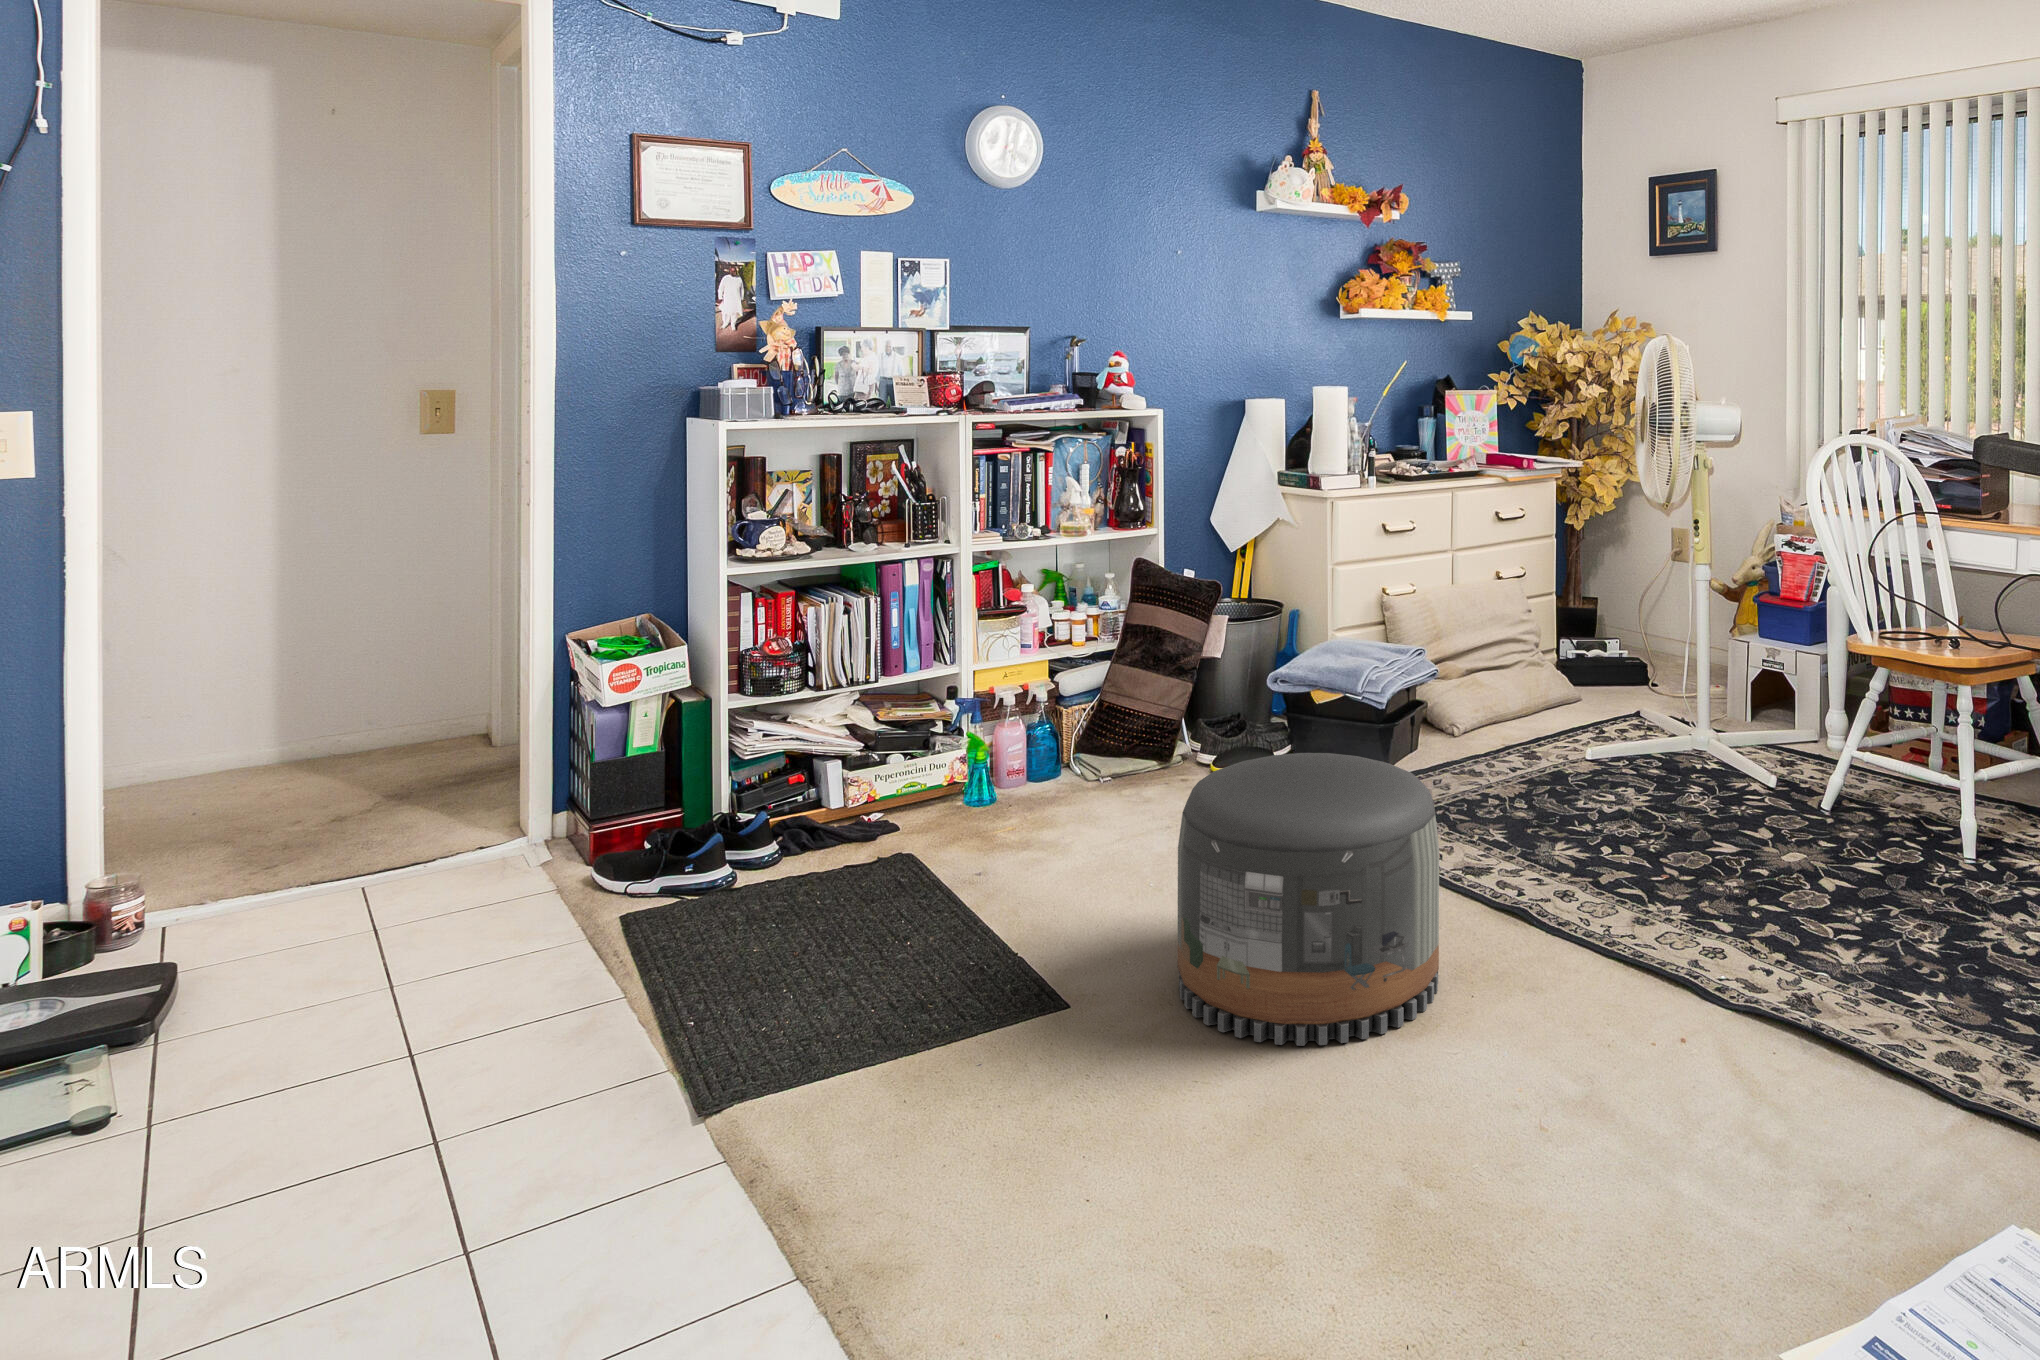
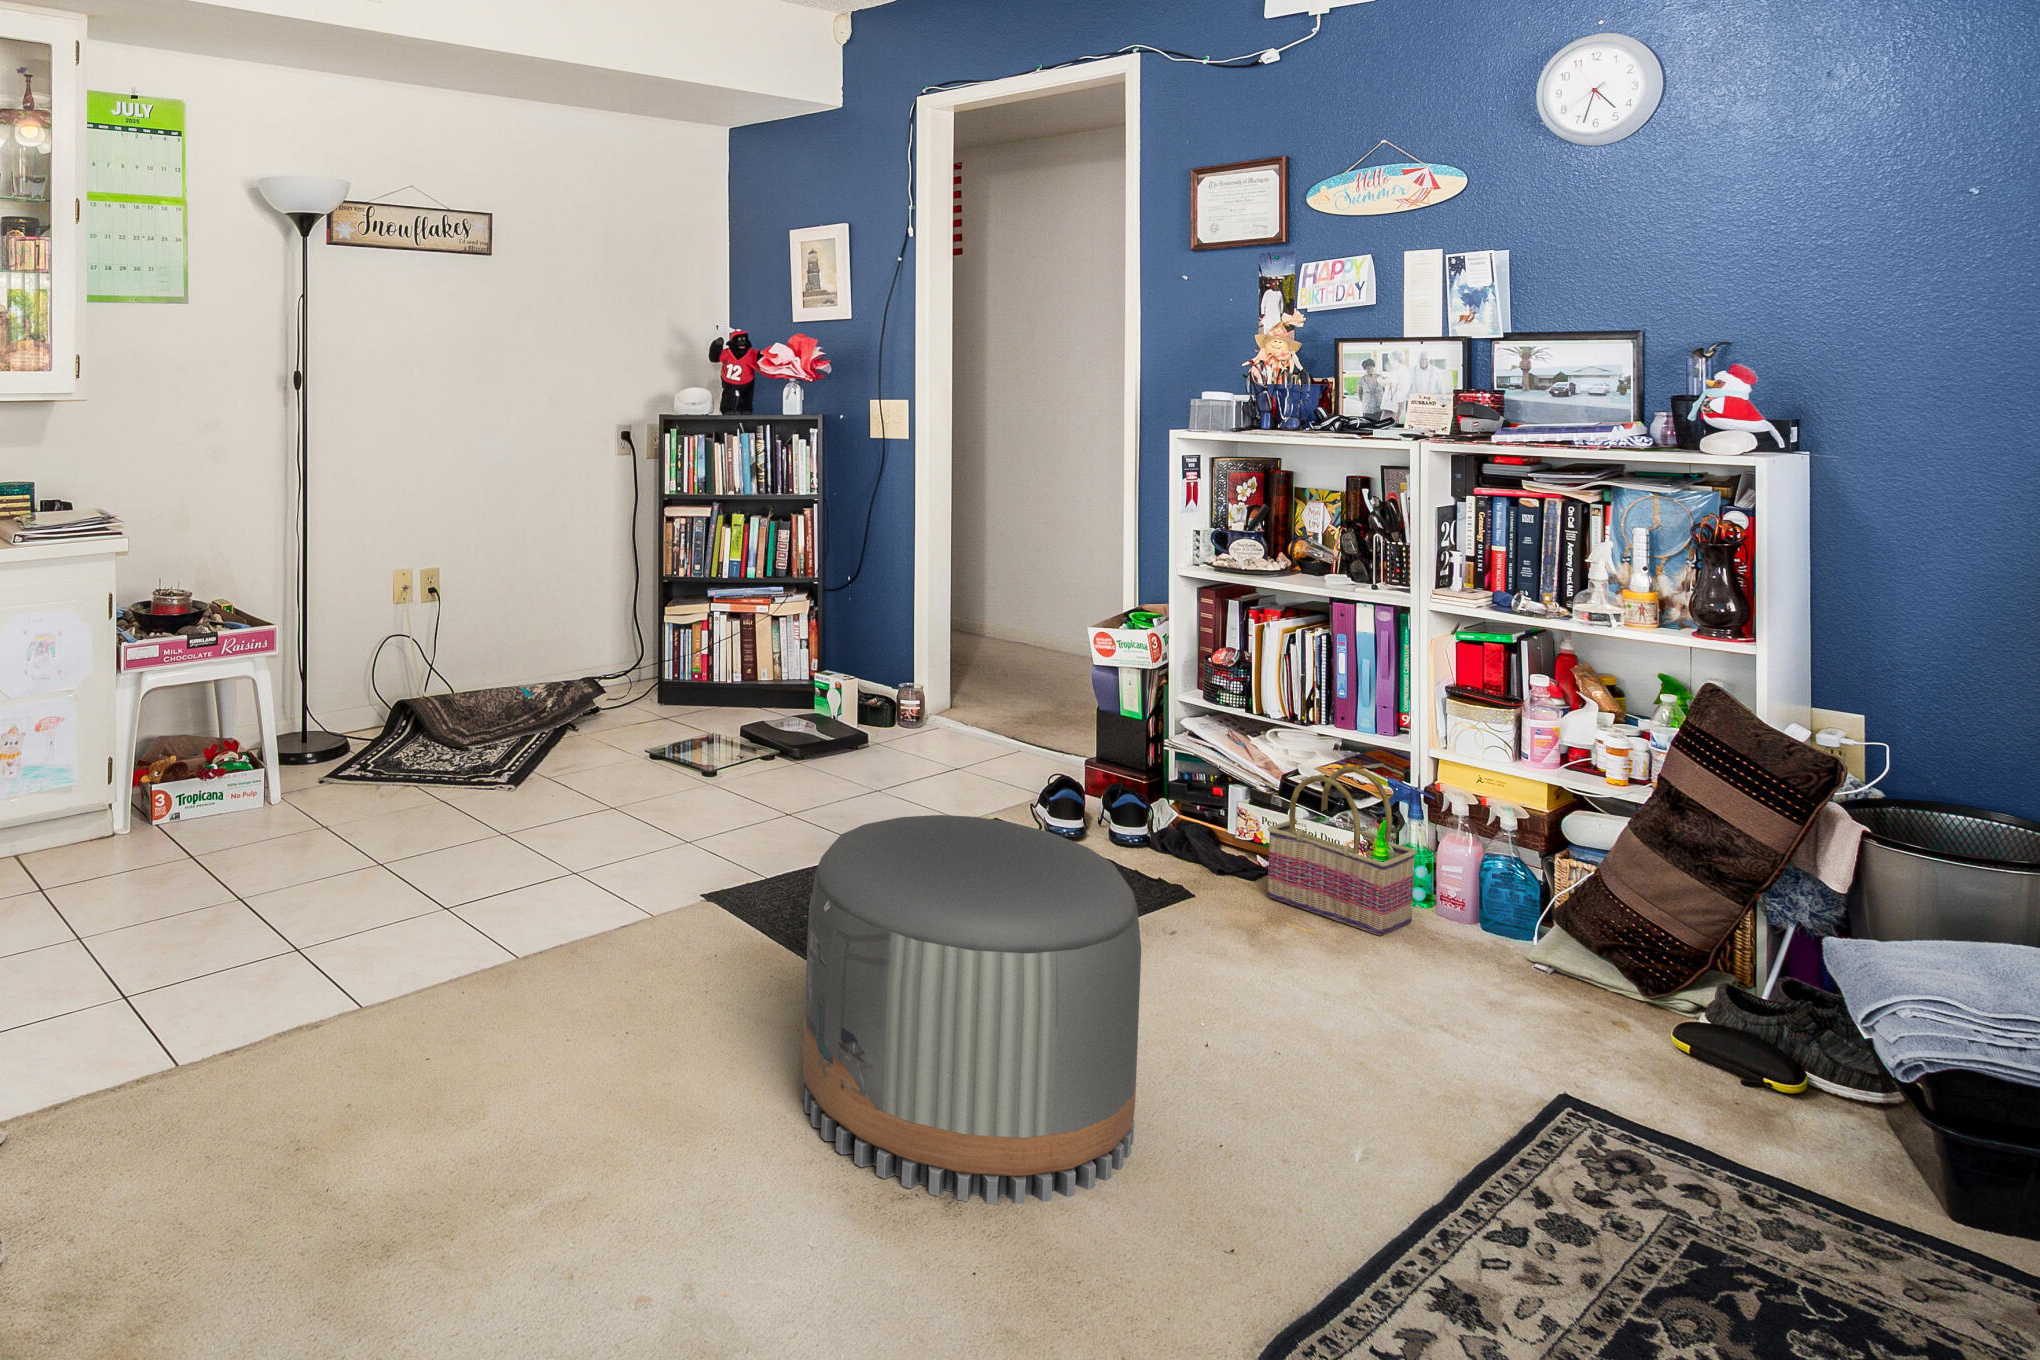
basket: none [927,693,1044,828] -> present [1267,766,1417,936]

